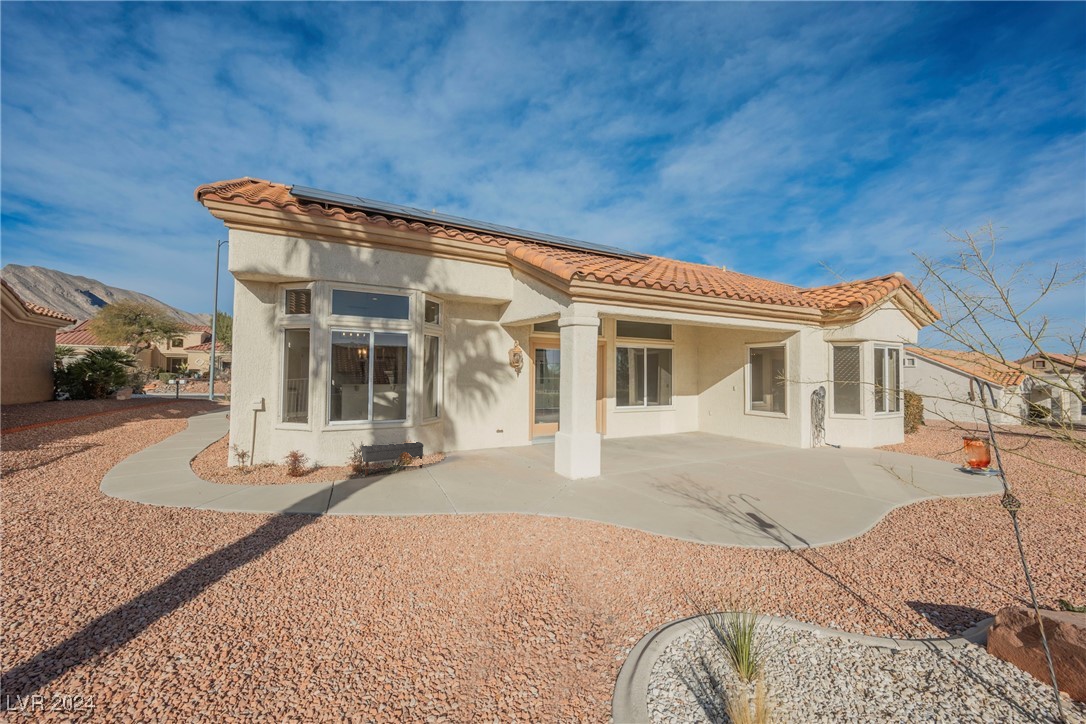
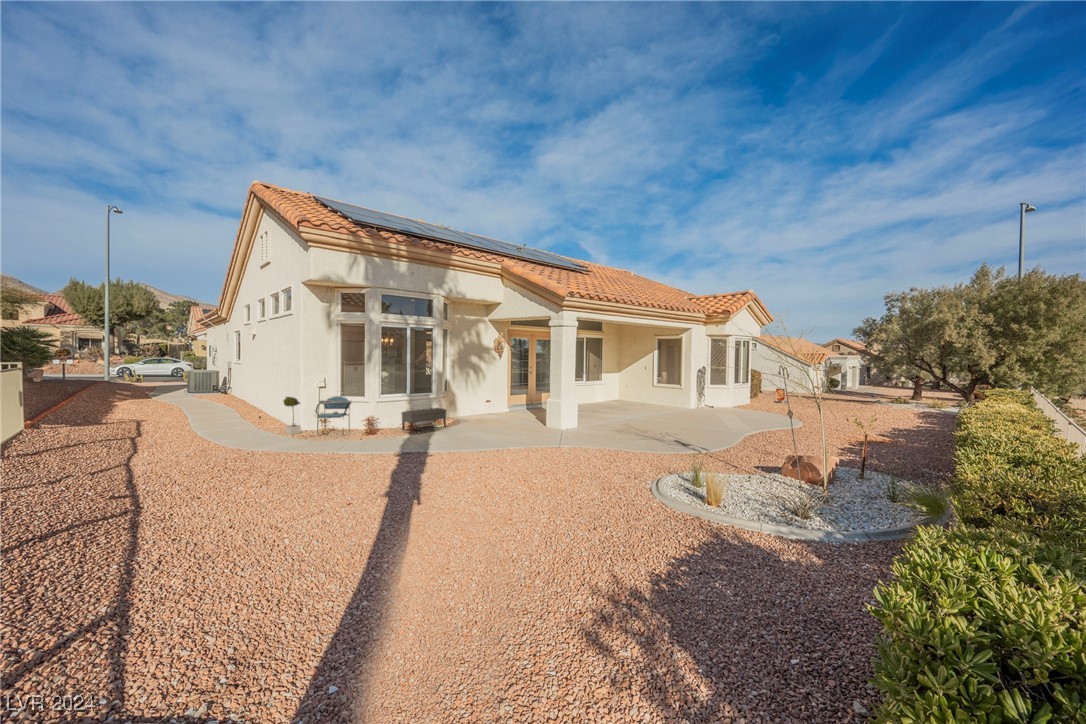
potted tree: none [214,423,238,473] -> present [284,397,301,435]
chair: none [243,424,295,478] -> present [316,396,351,434]

